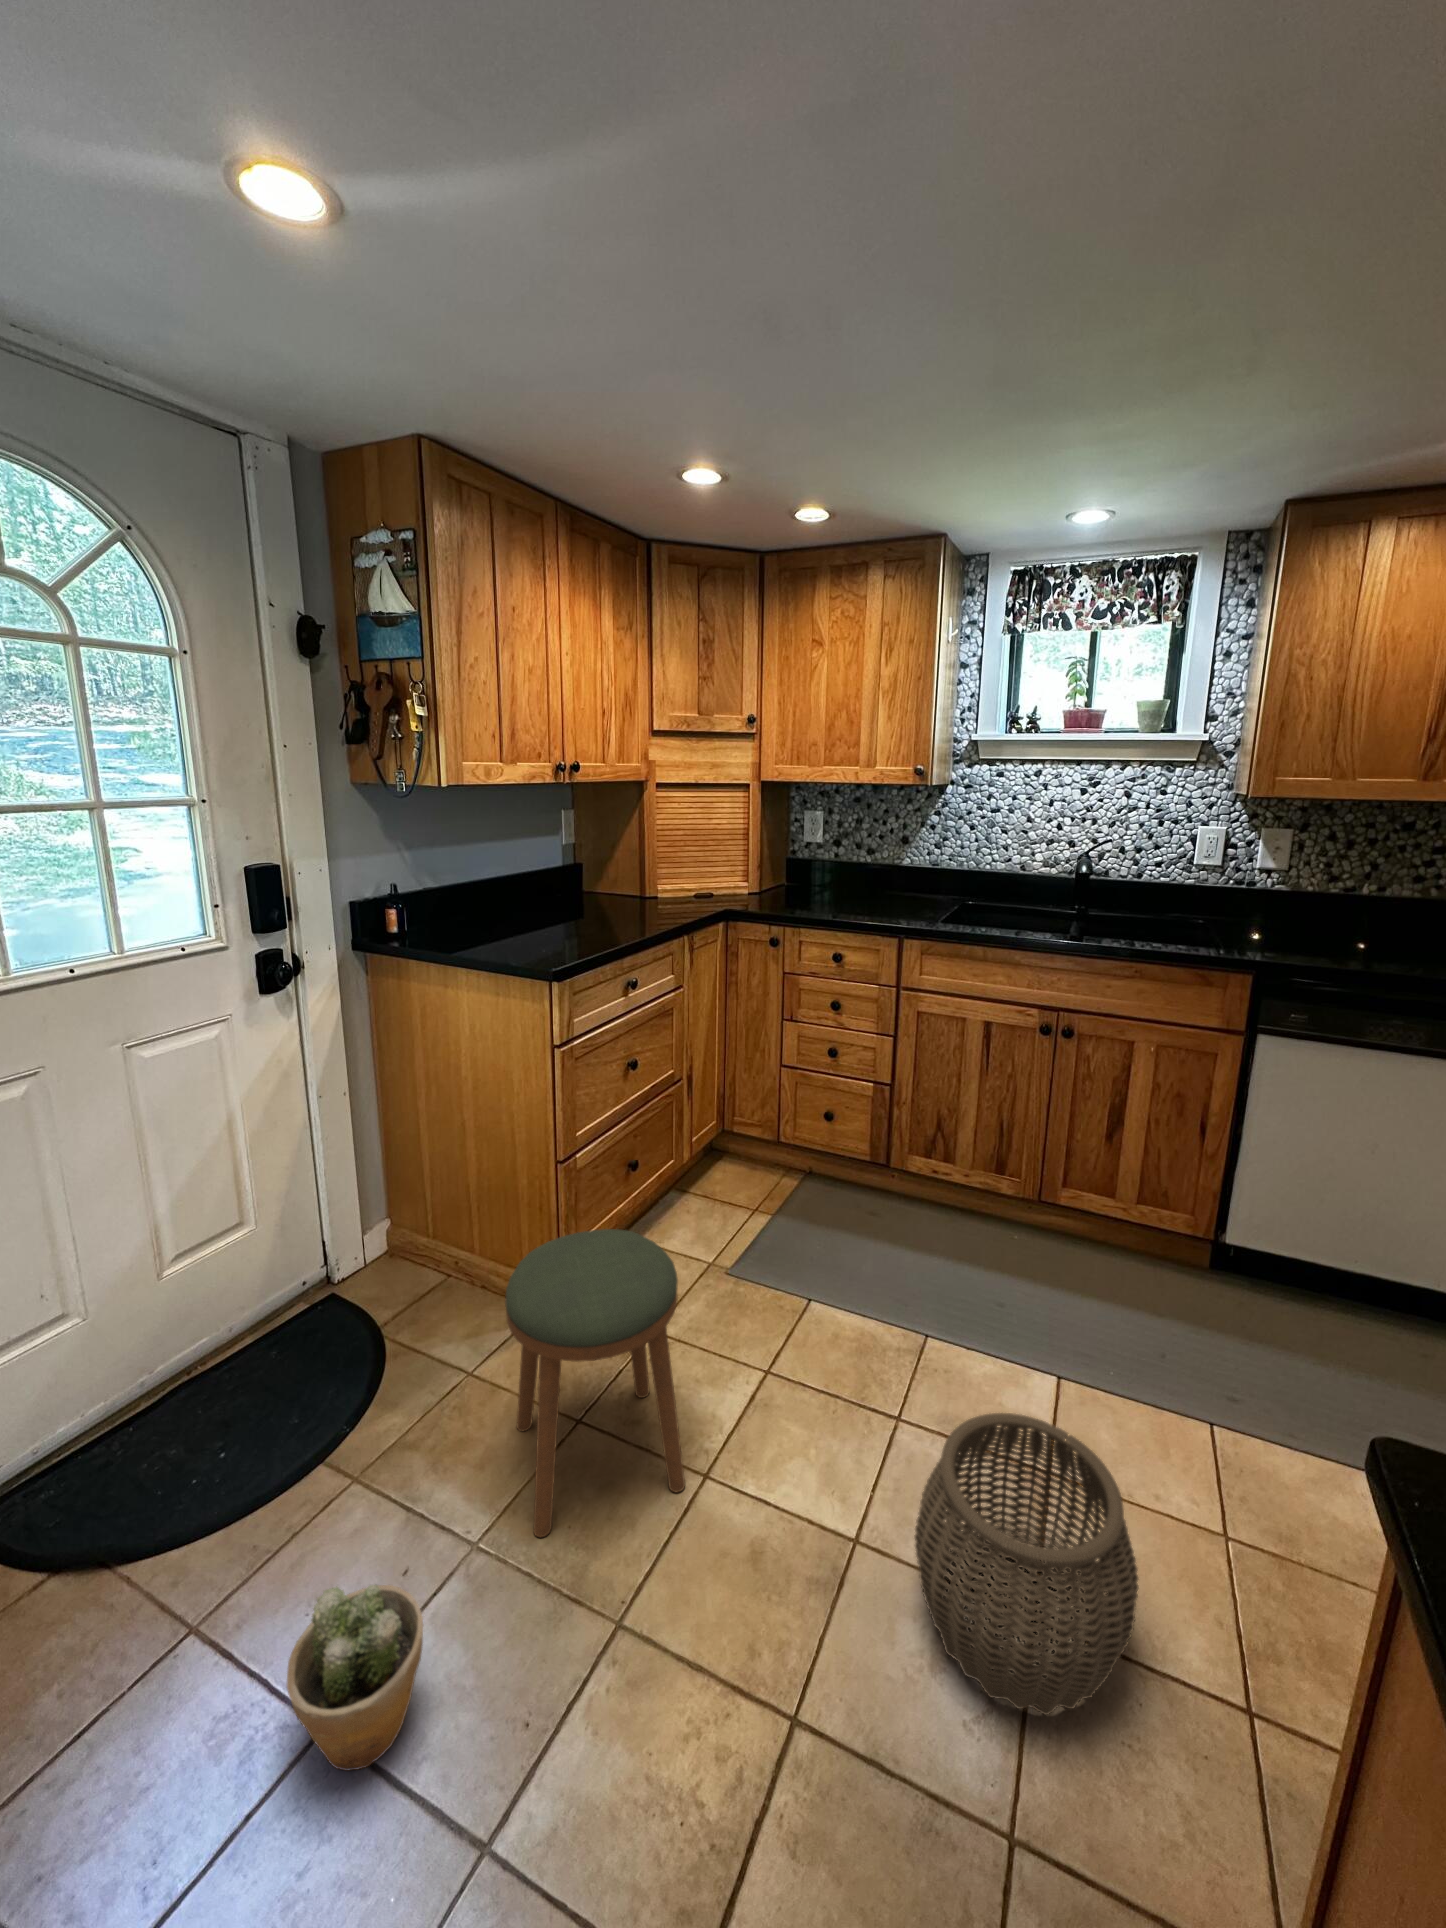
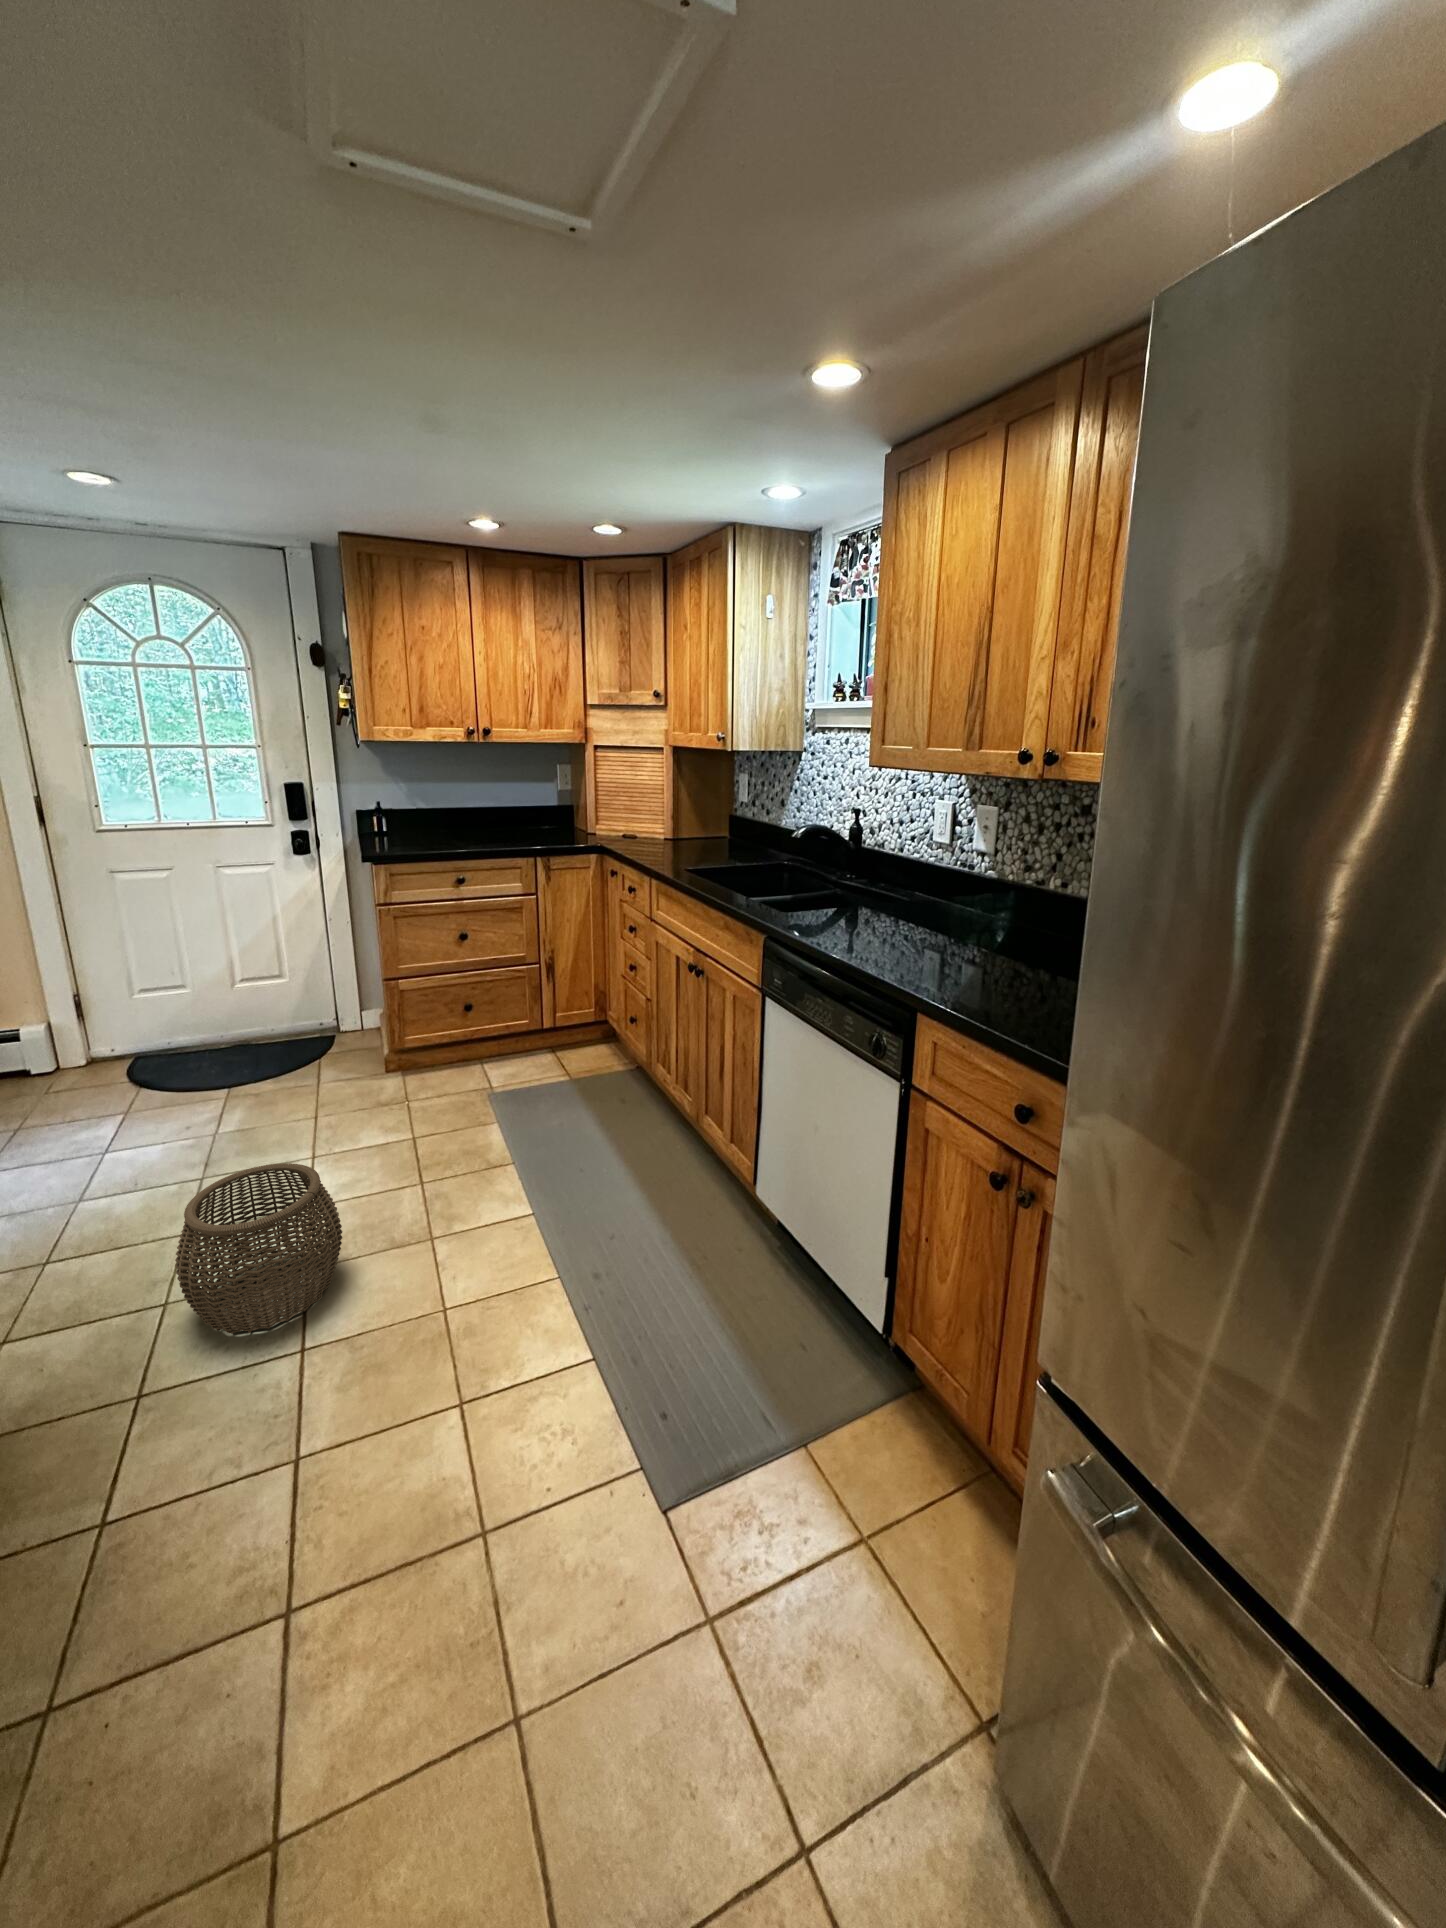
stool: present [505,1229,685,1537] -> none [212,1010,354,1169]
potted plant: present [287,1585,423,1771] -> none [38,1102,116,1183]

